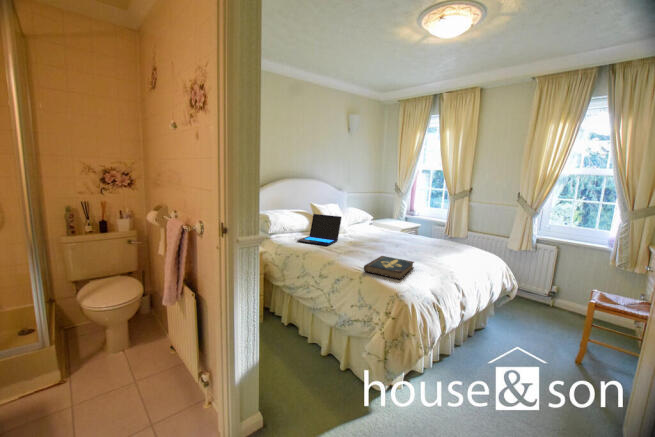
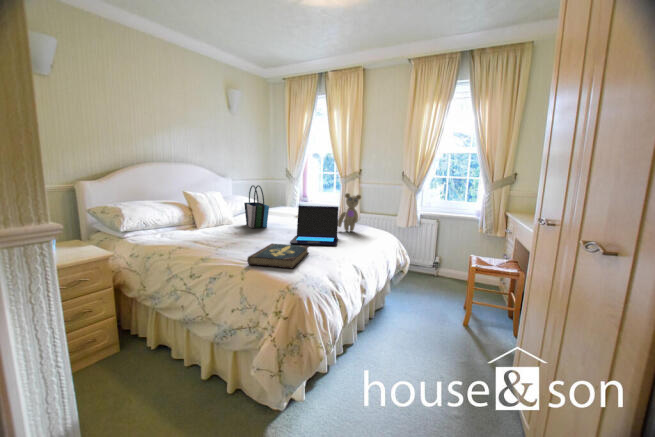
tote bag: none [357,202,379,239] -> present [244,185,269,228]
laptop: present [297,214,342,245] -> present [290,206,338,246]
teddy bear: none [441,215,468,251] -> present [338,193,361,231]

